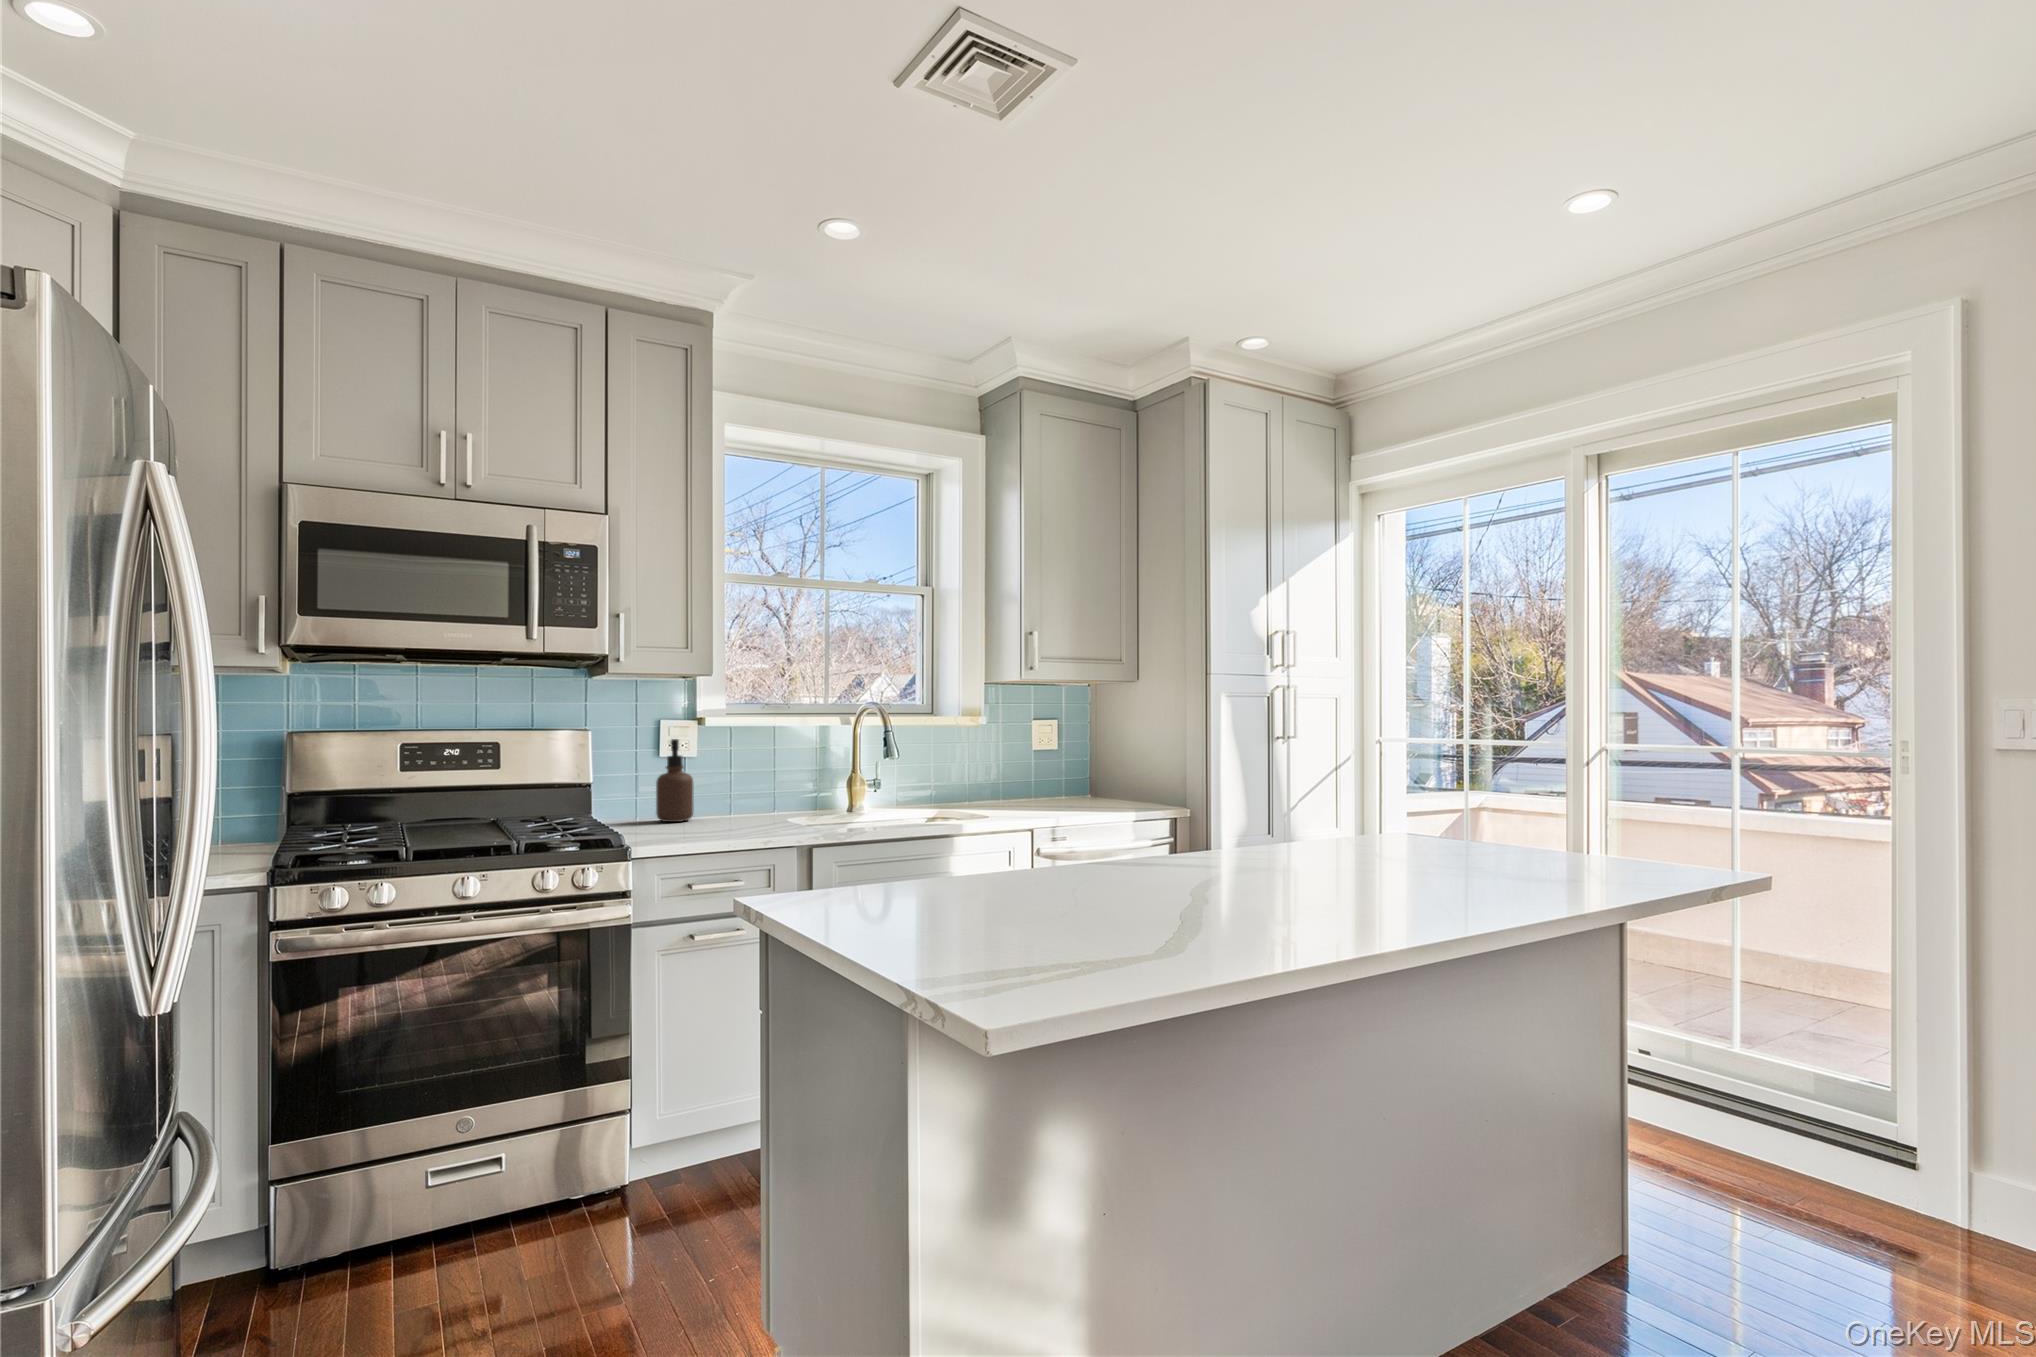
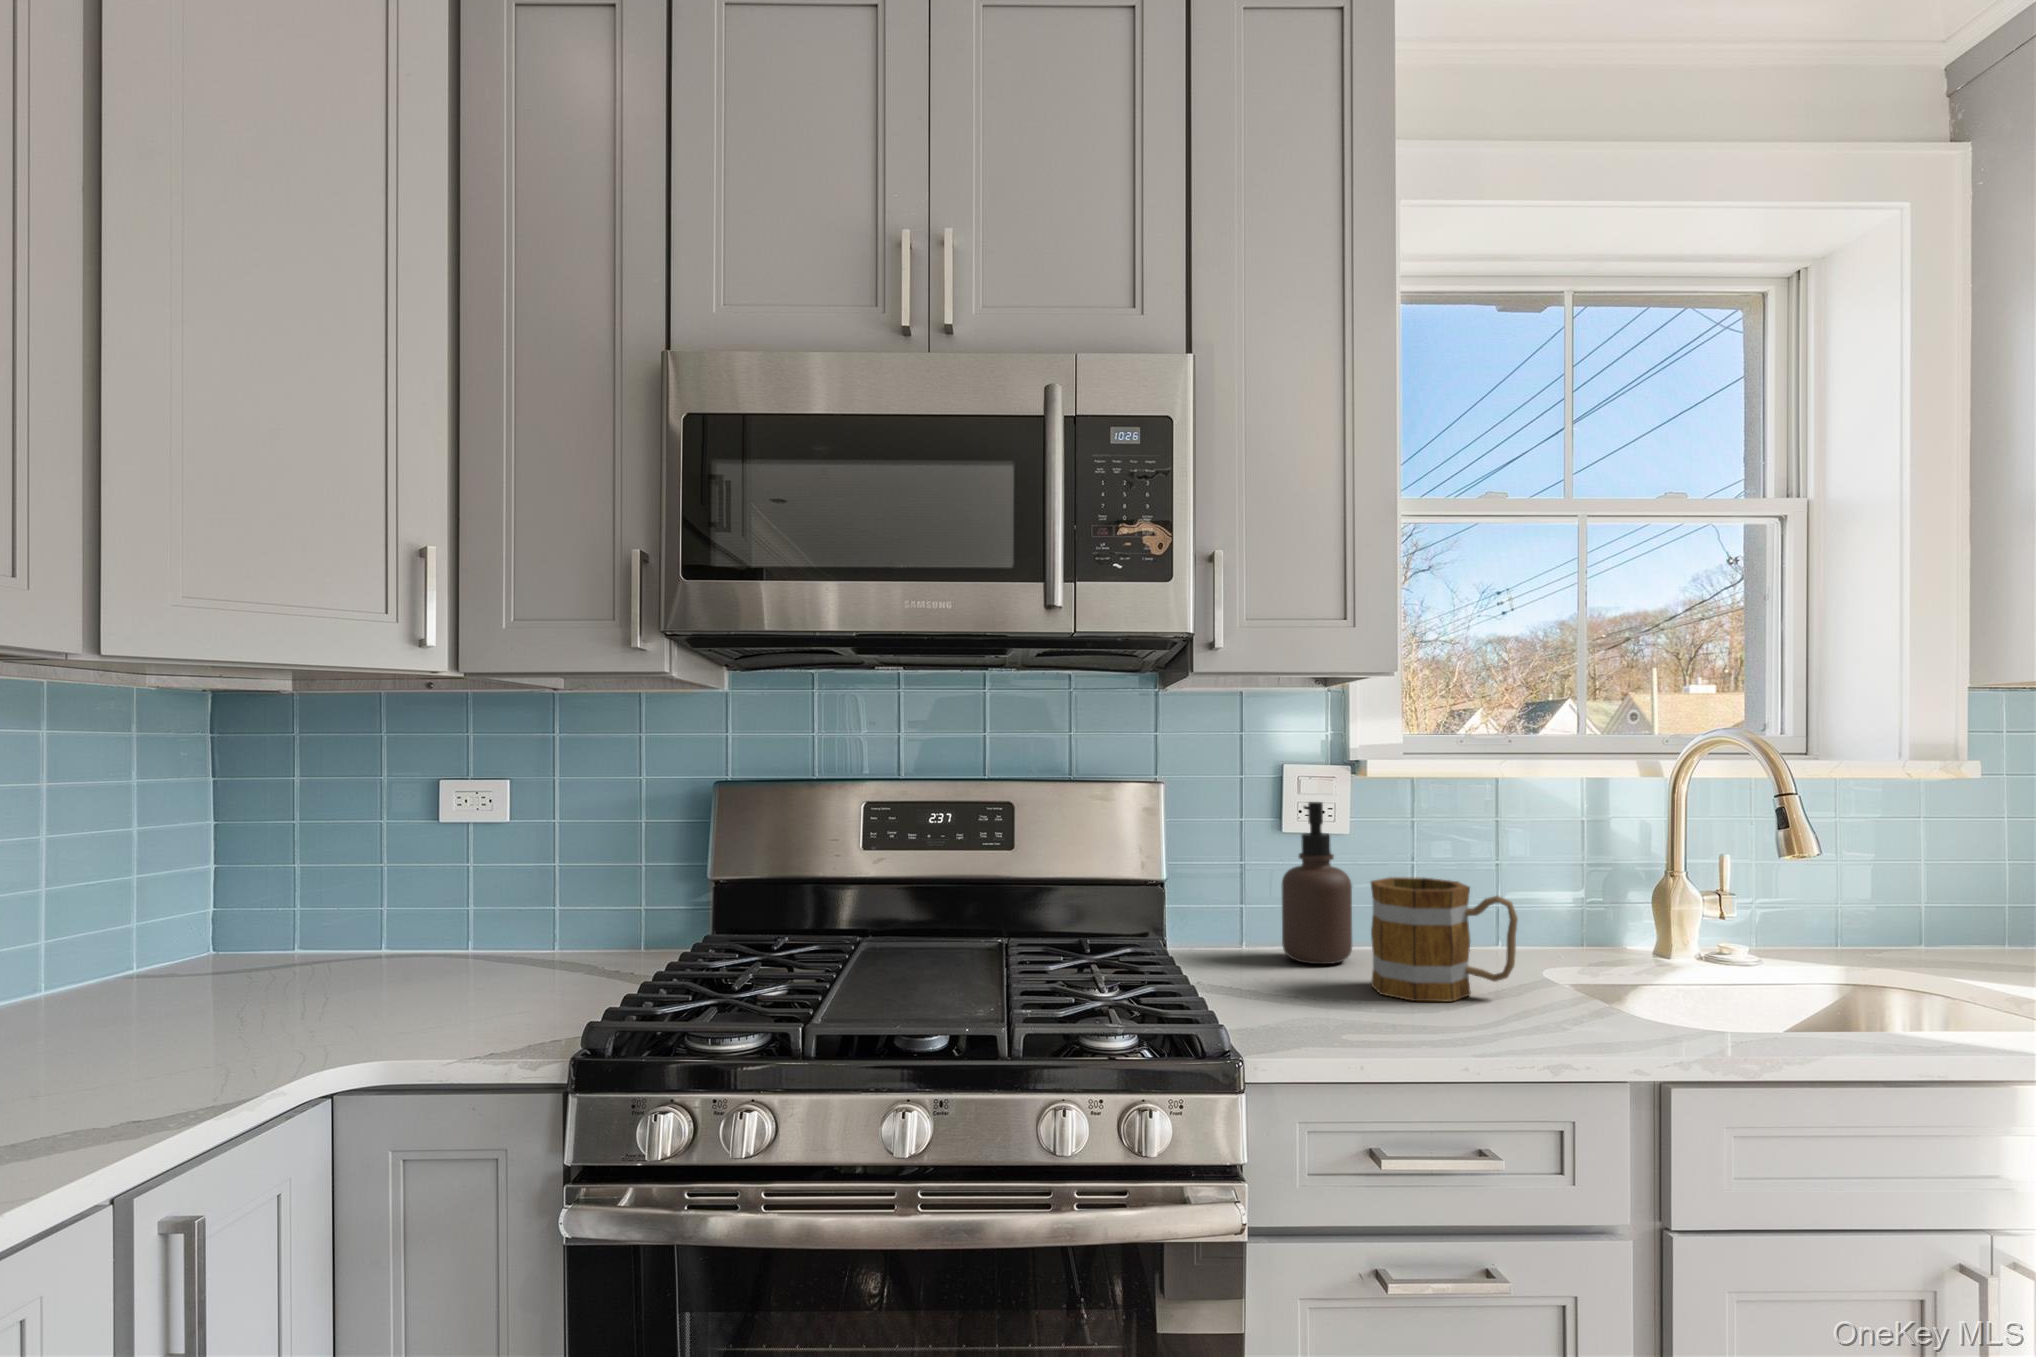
mug: none [699,773,767,829] -> present [1371,877,1518,1001]

